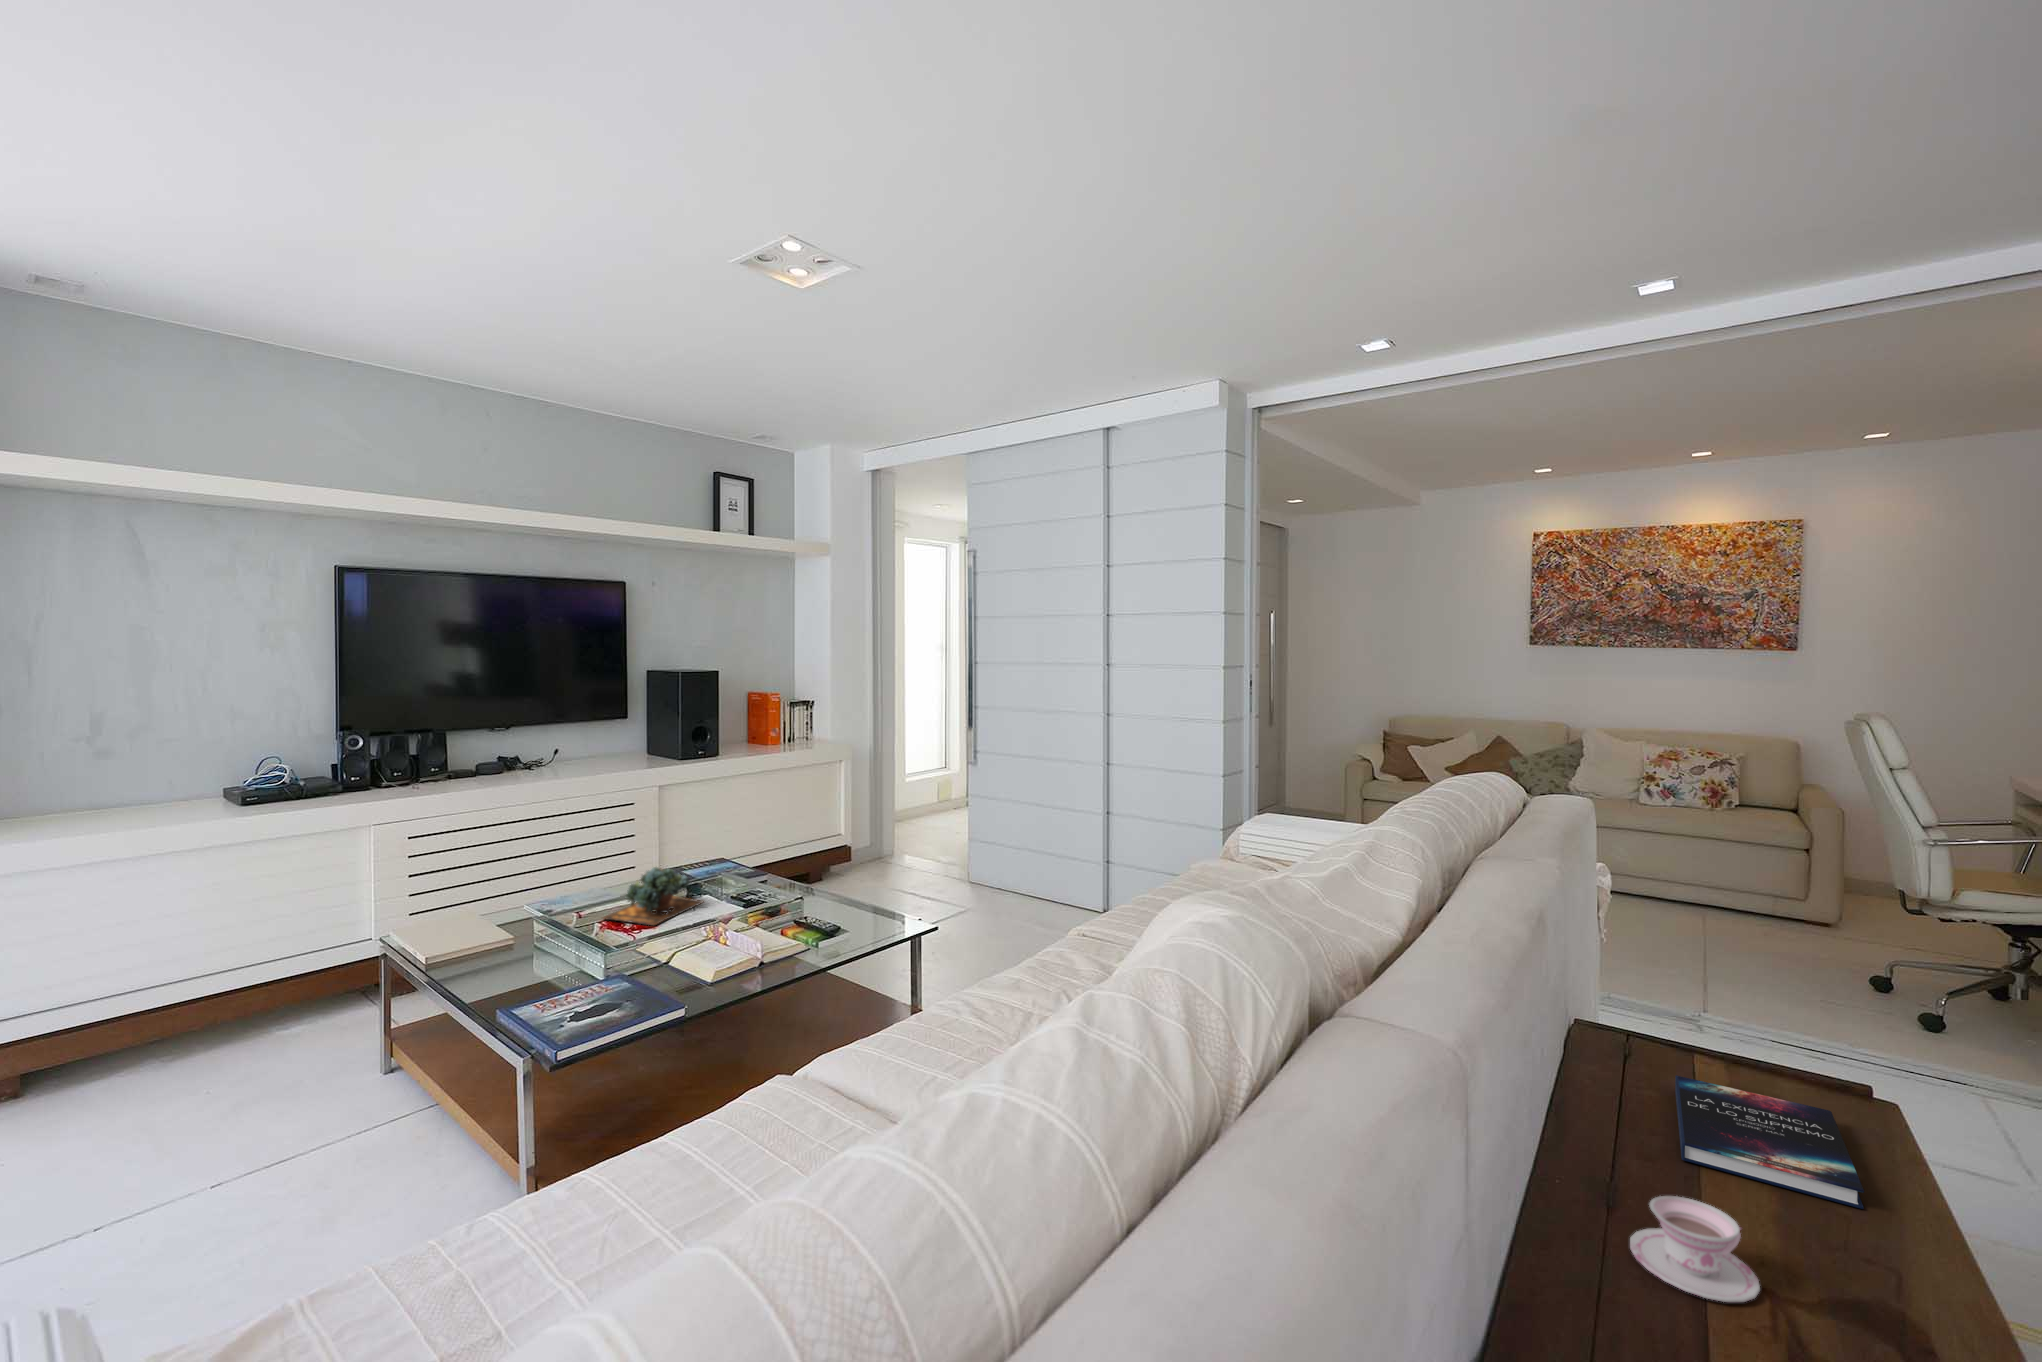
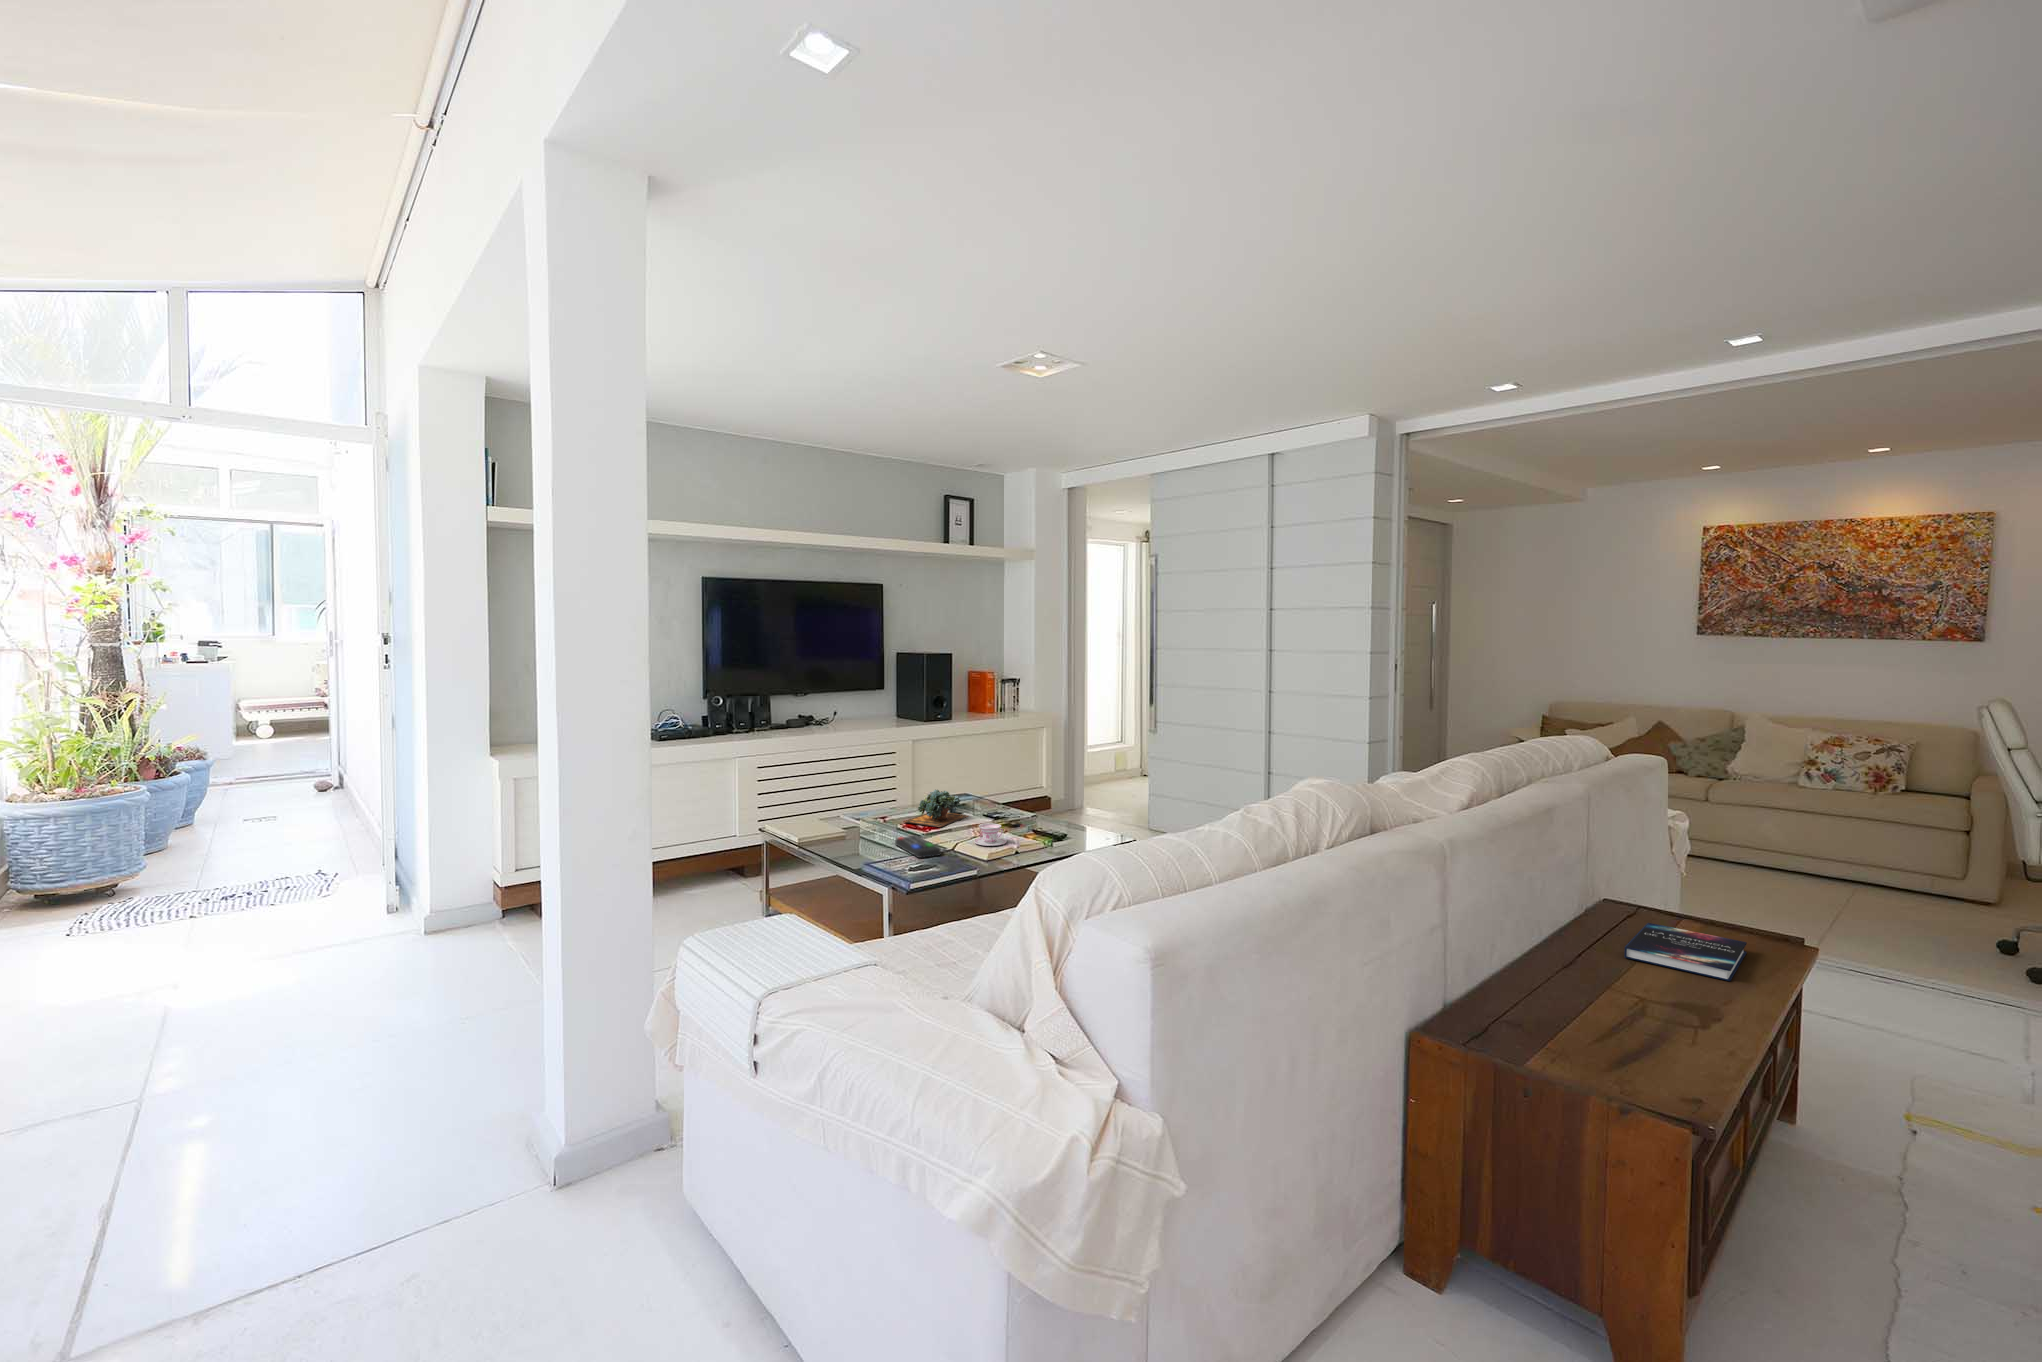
remote control: none [570,948,635,993] -> present [895,836,941,858]
teacup: present [1630,1196,1760,1302] -> present [974,823,1007,846]

